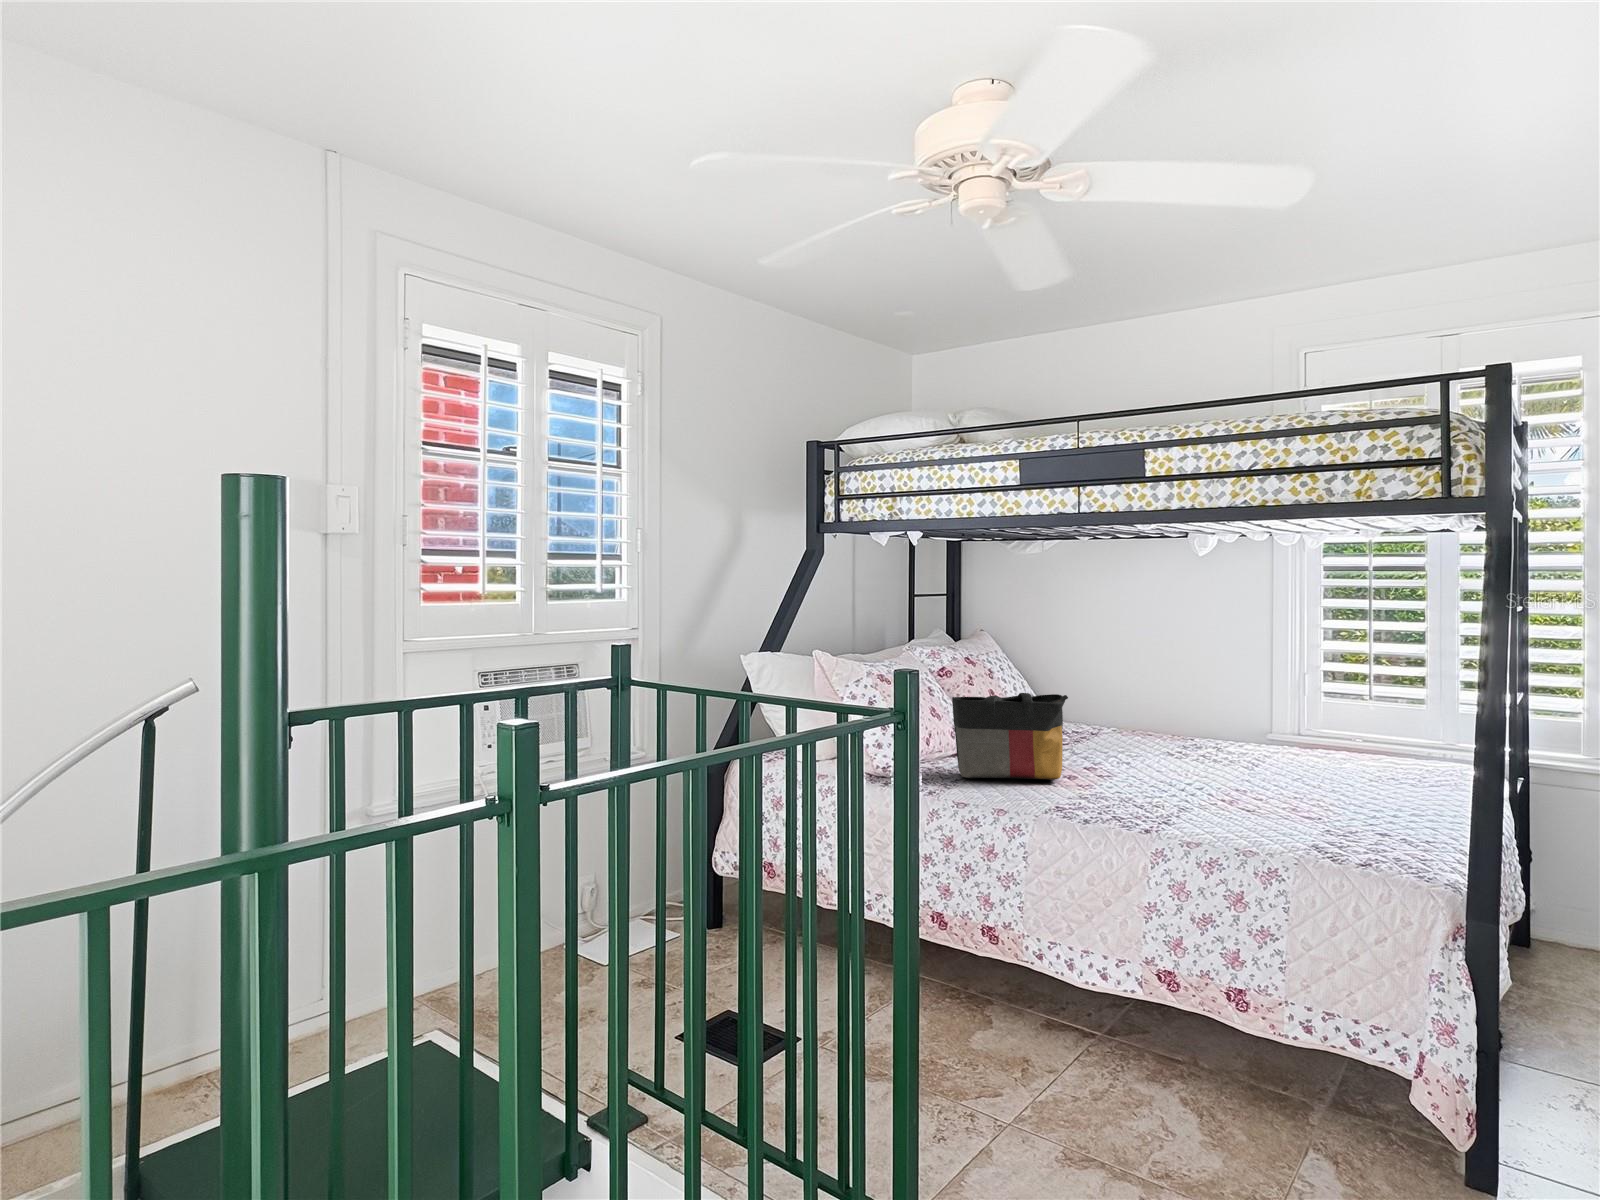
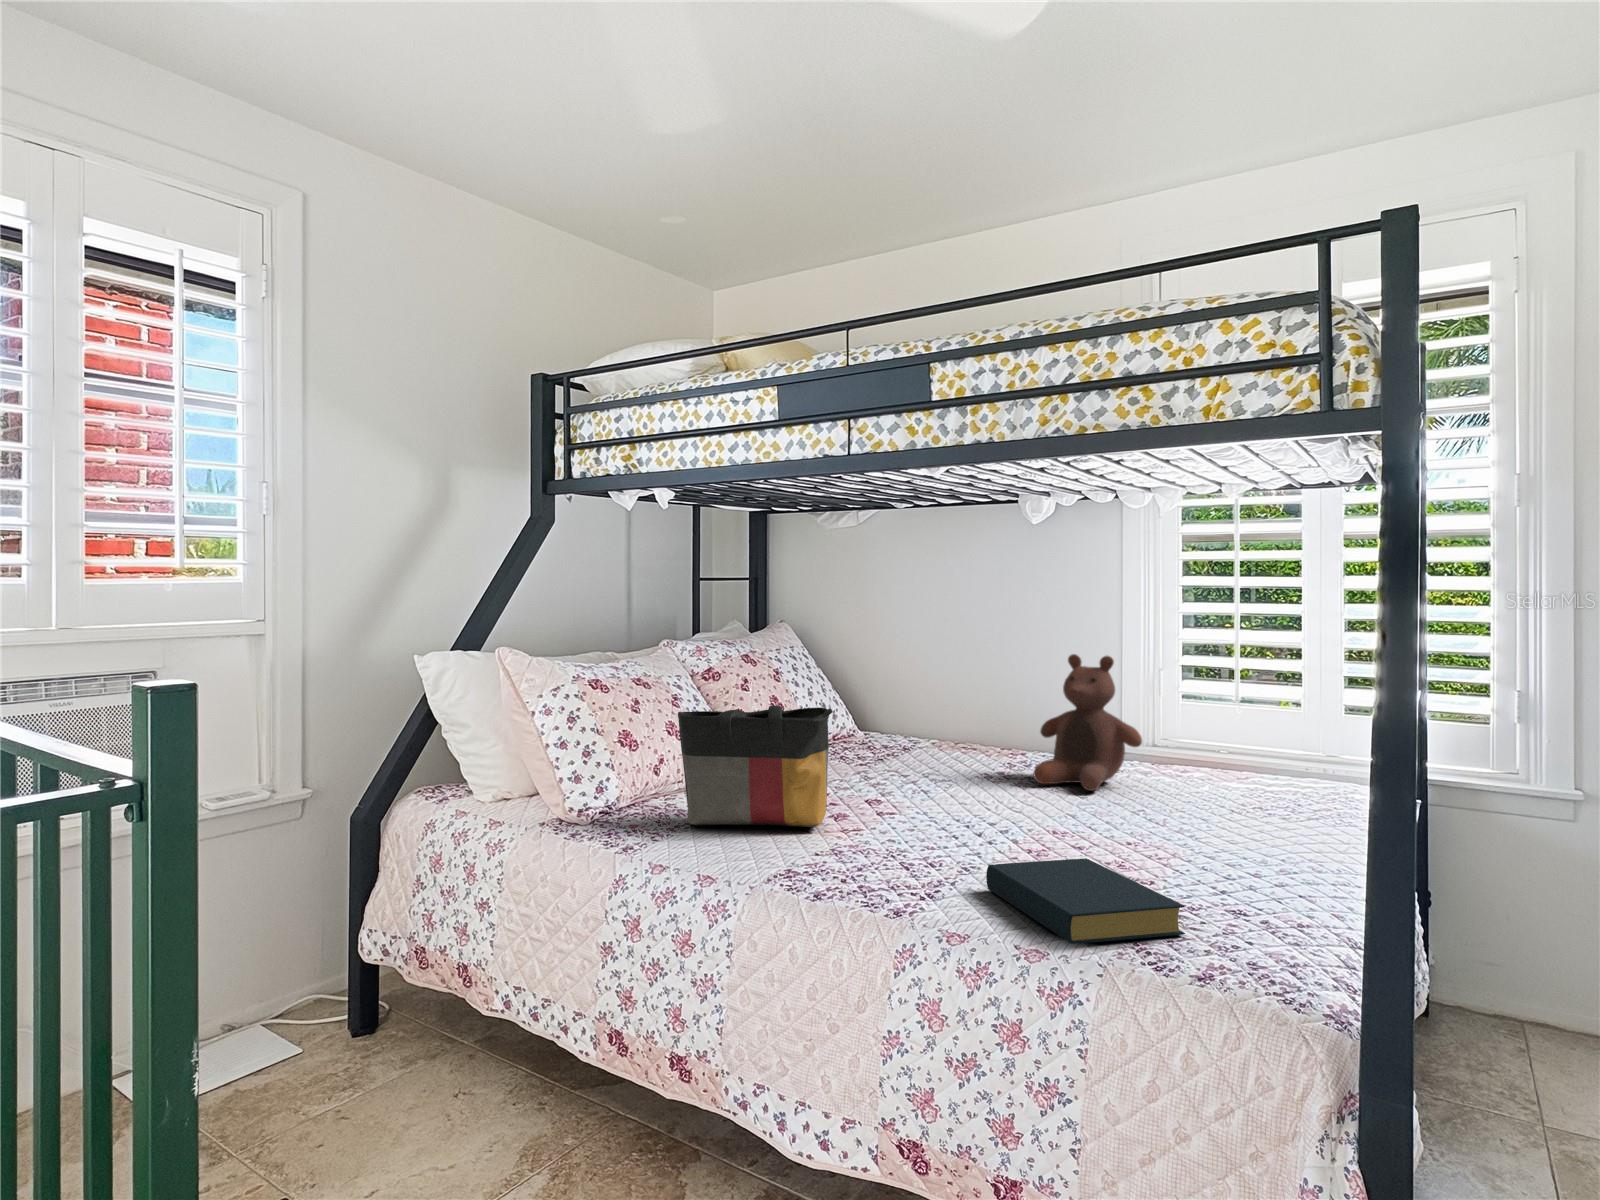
stuffed bear: none [1200,653,1287,758] -> present [1034,654,1142,791]
hardback book: none [1202,799,1348,846] -> present [986,858,1185,944]

